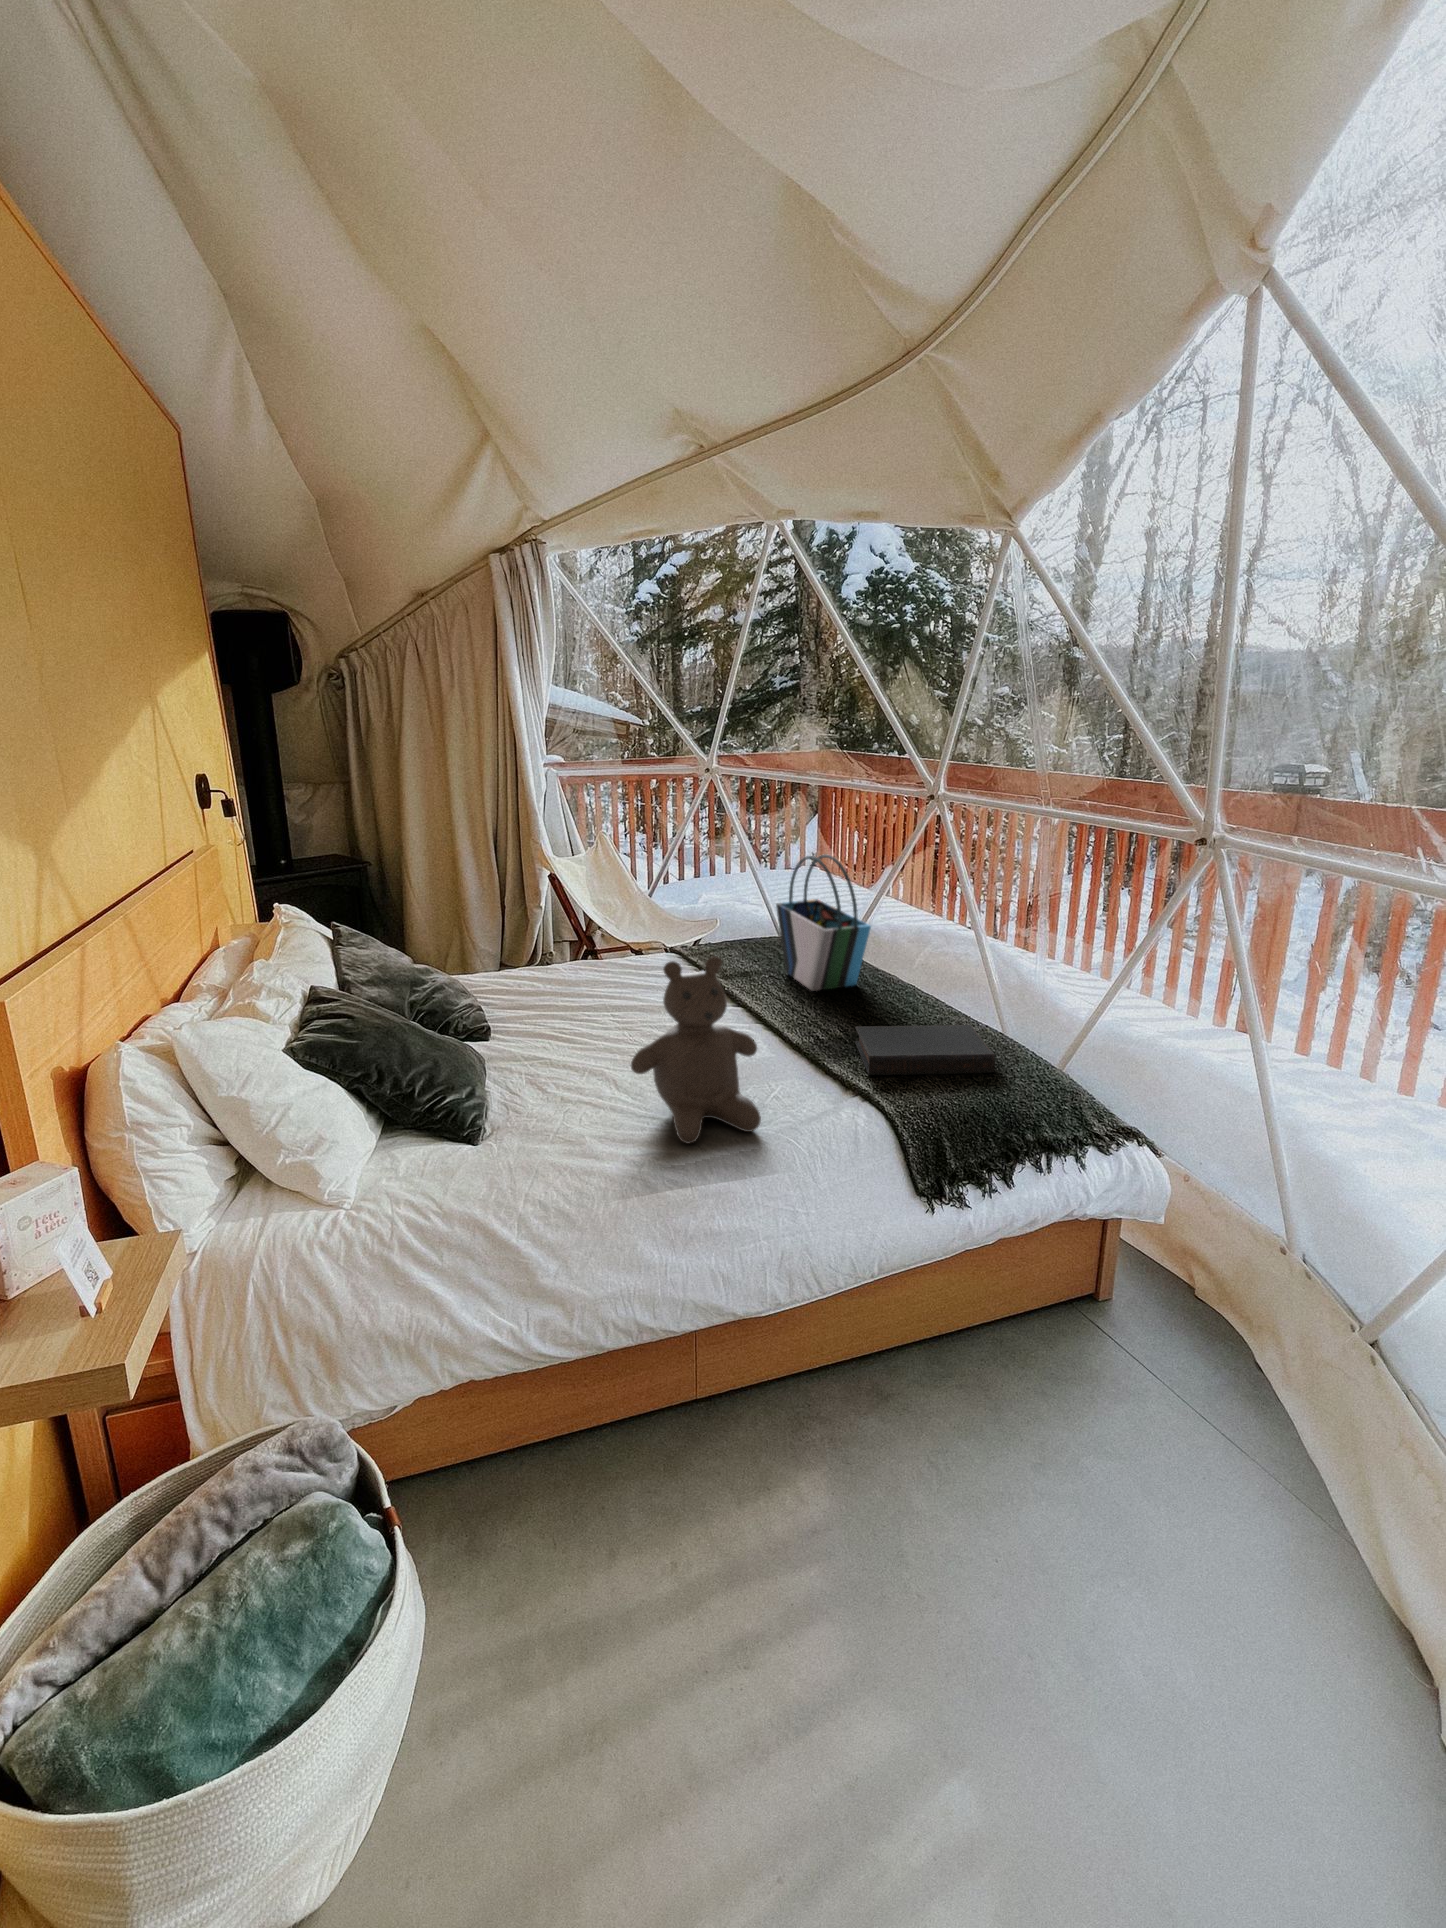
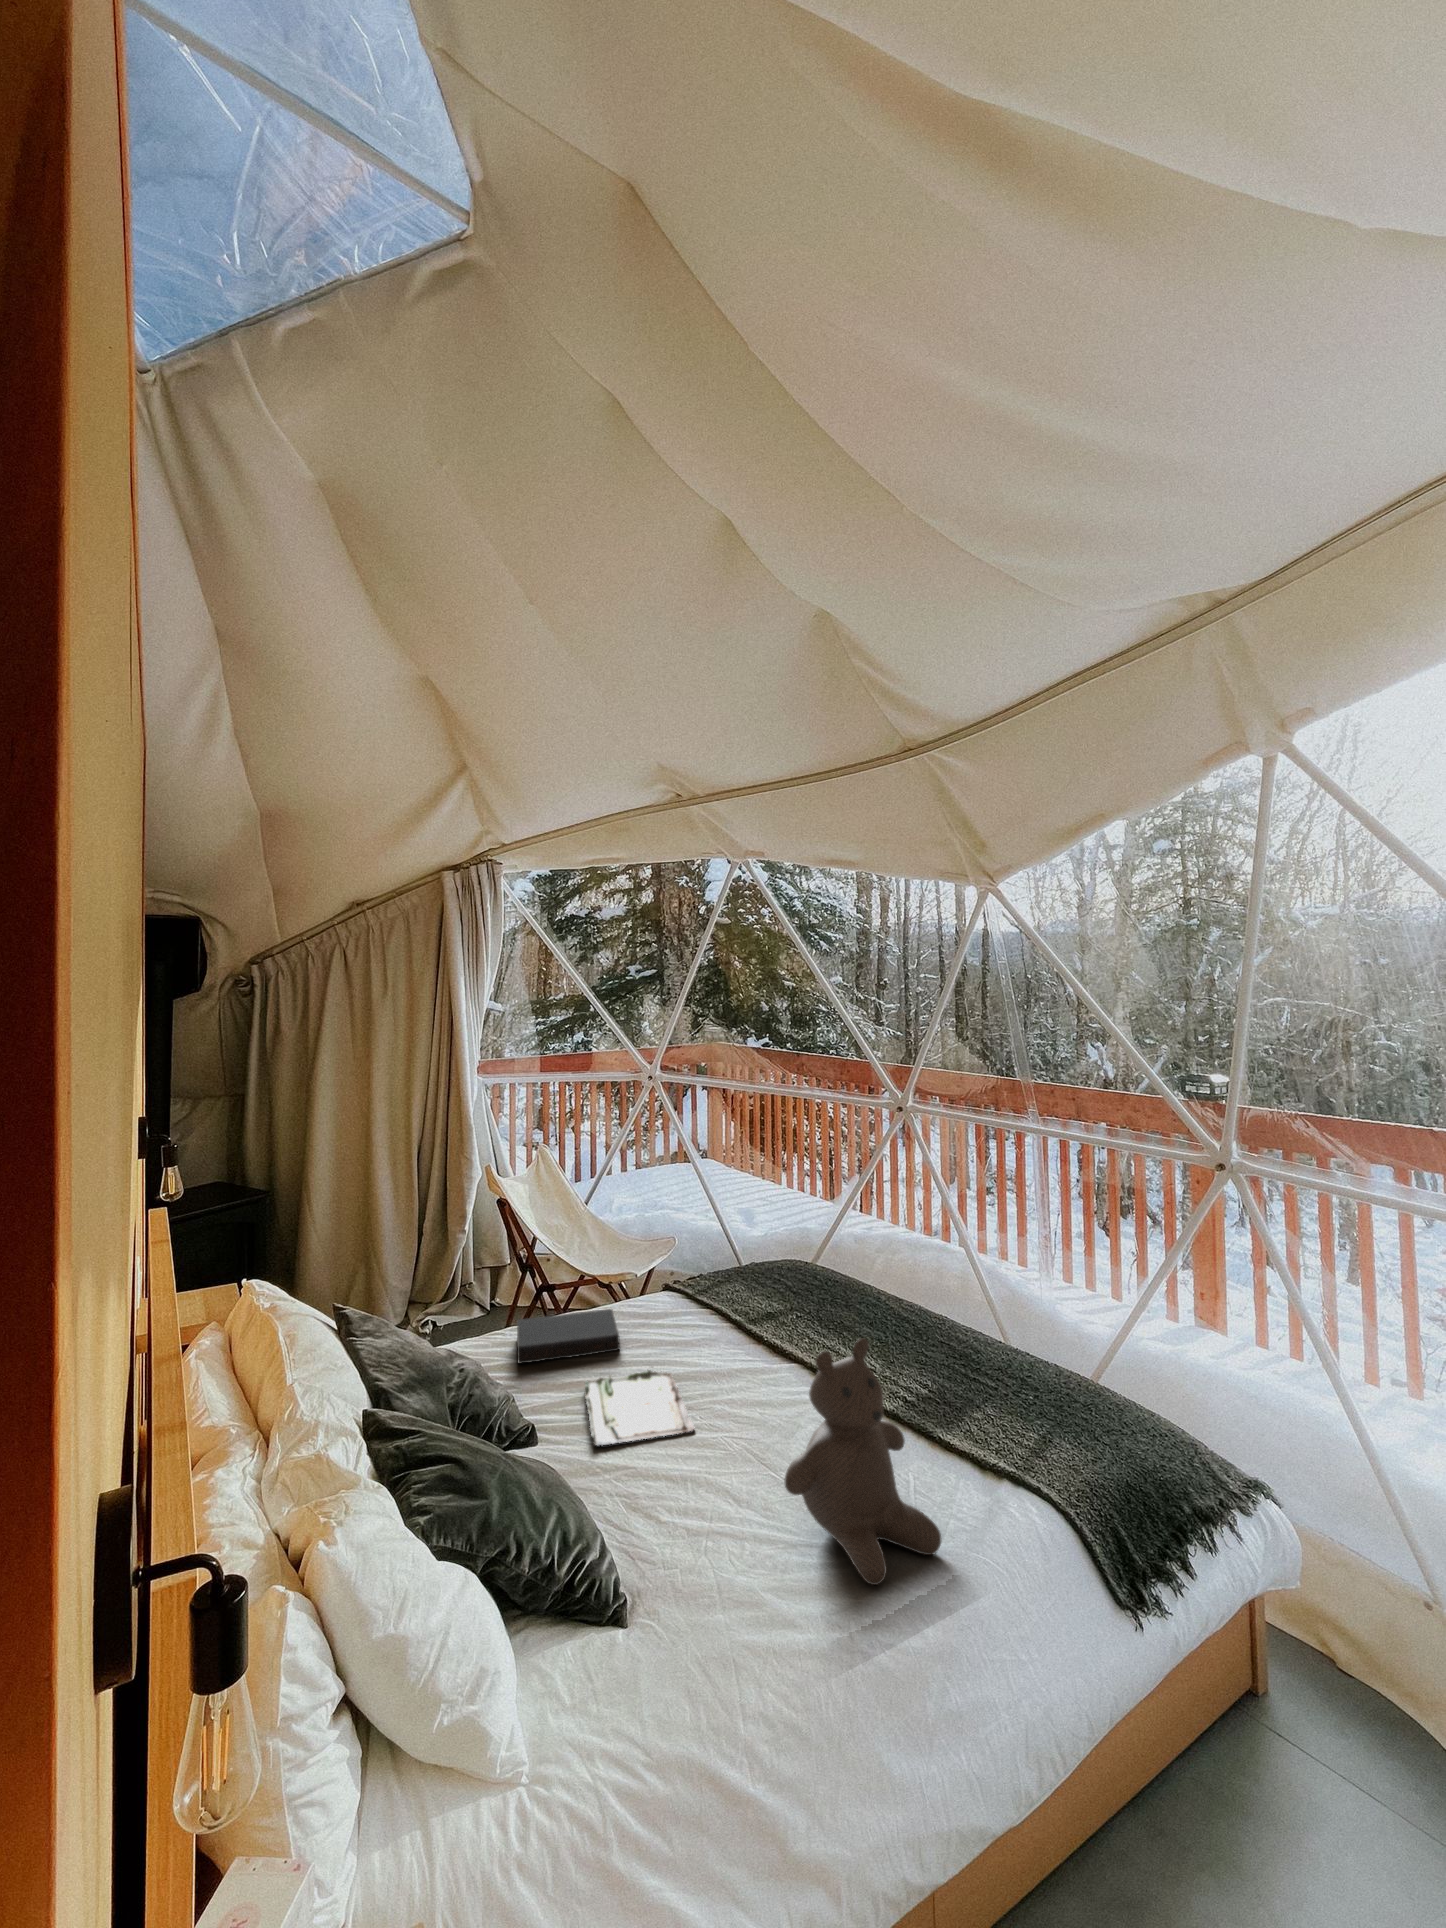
tote bag: present [776,854,871,991] -> none [800,1179,919,1332]
tray: none [532,997,627,1047] -> present [584,1370,695,1446]
book: present [855,1025,995,1075] -> present [517,1309,620,1364]

